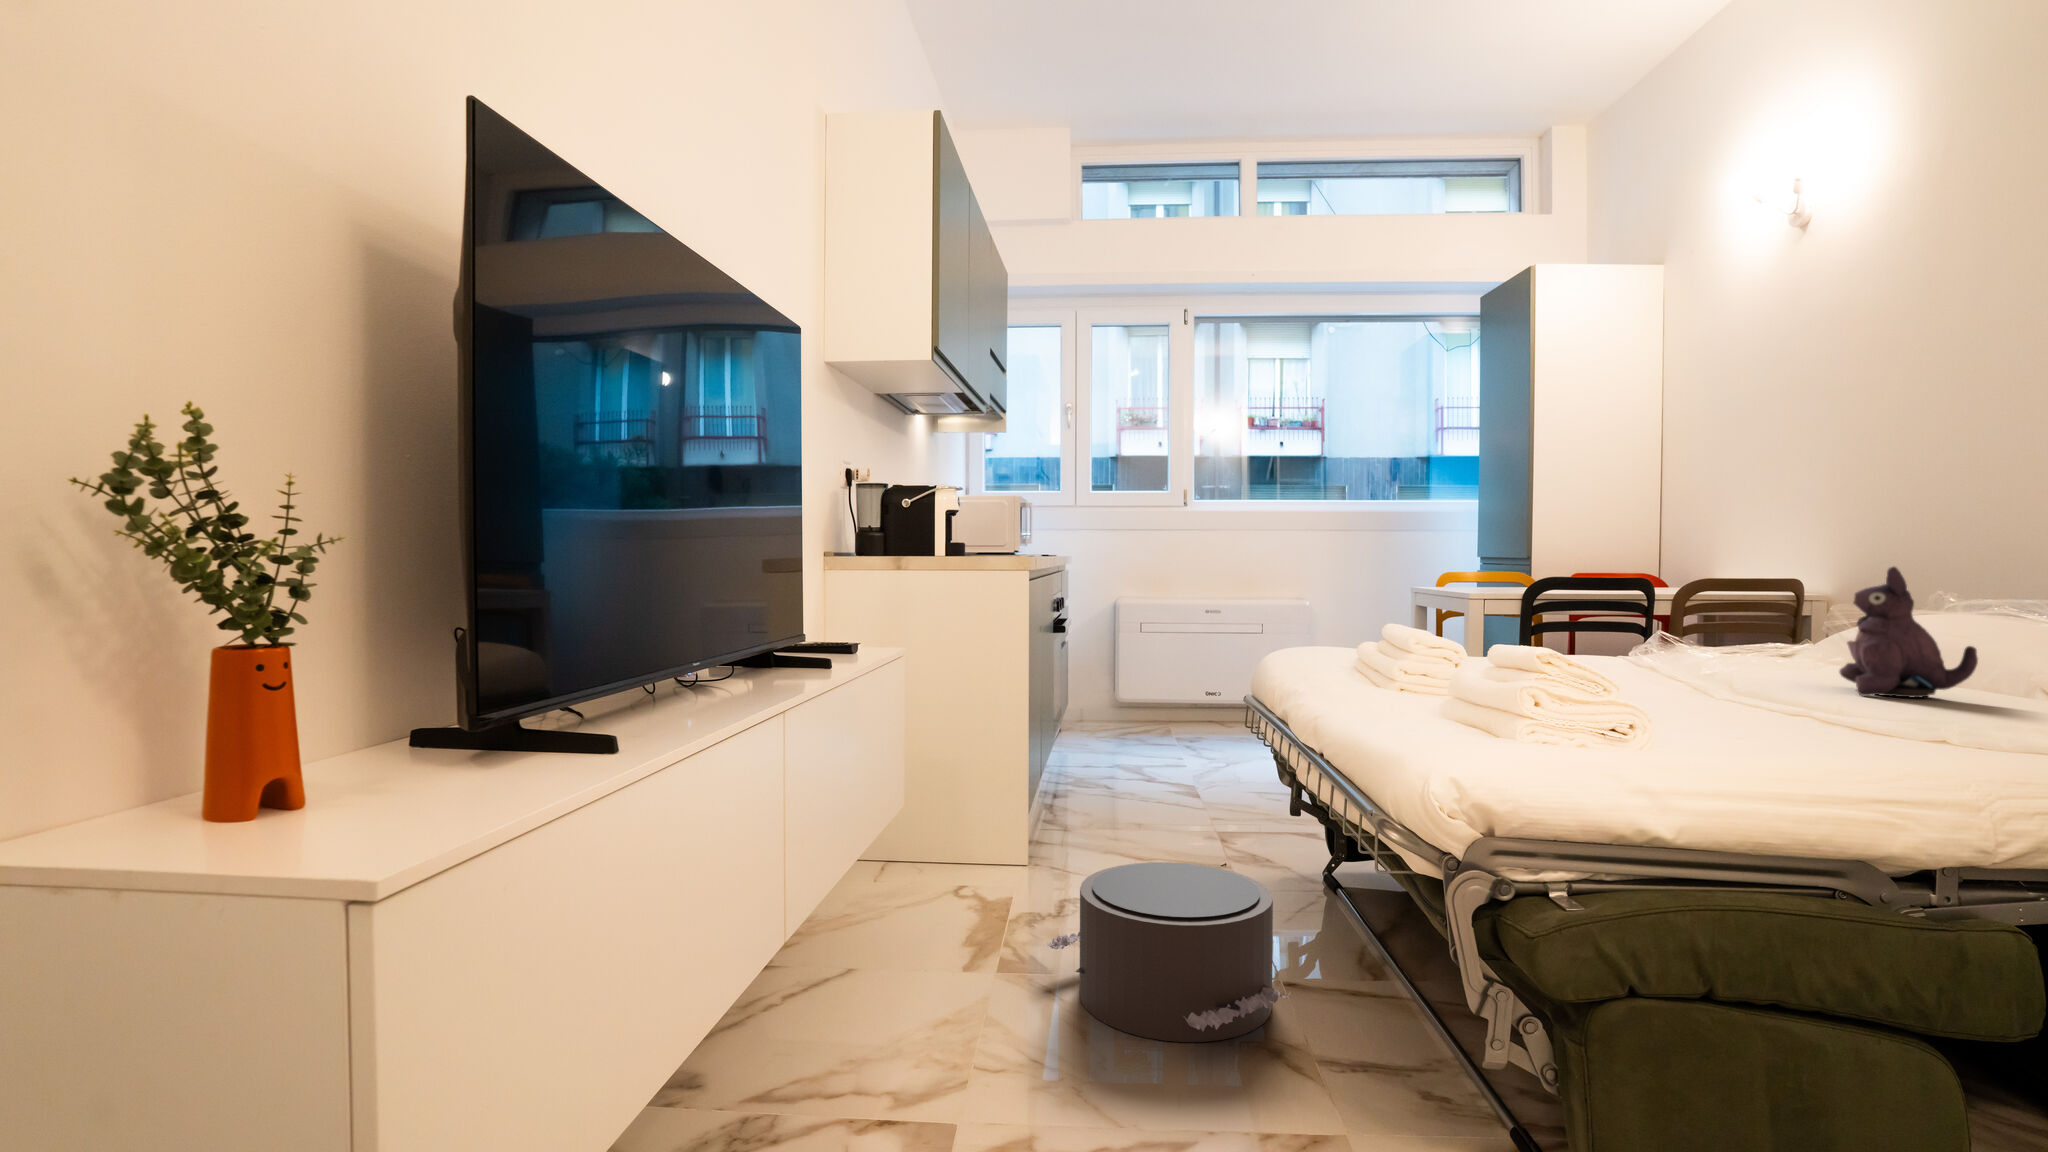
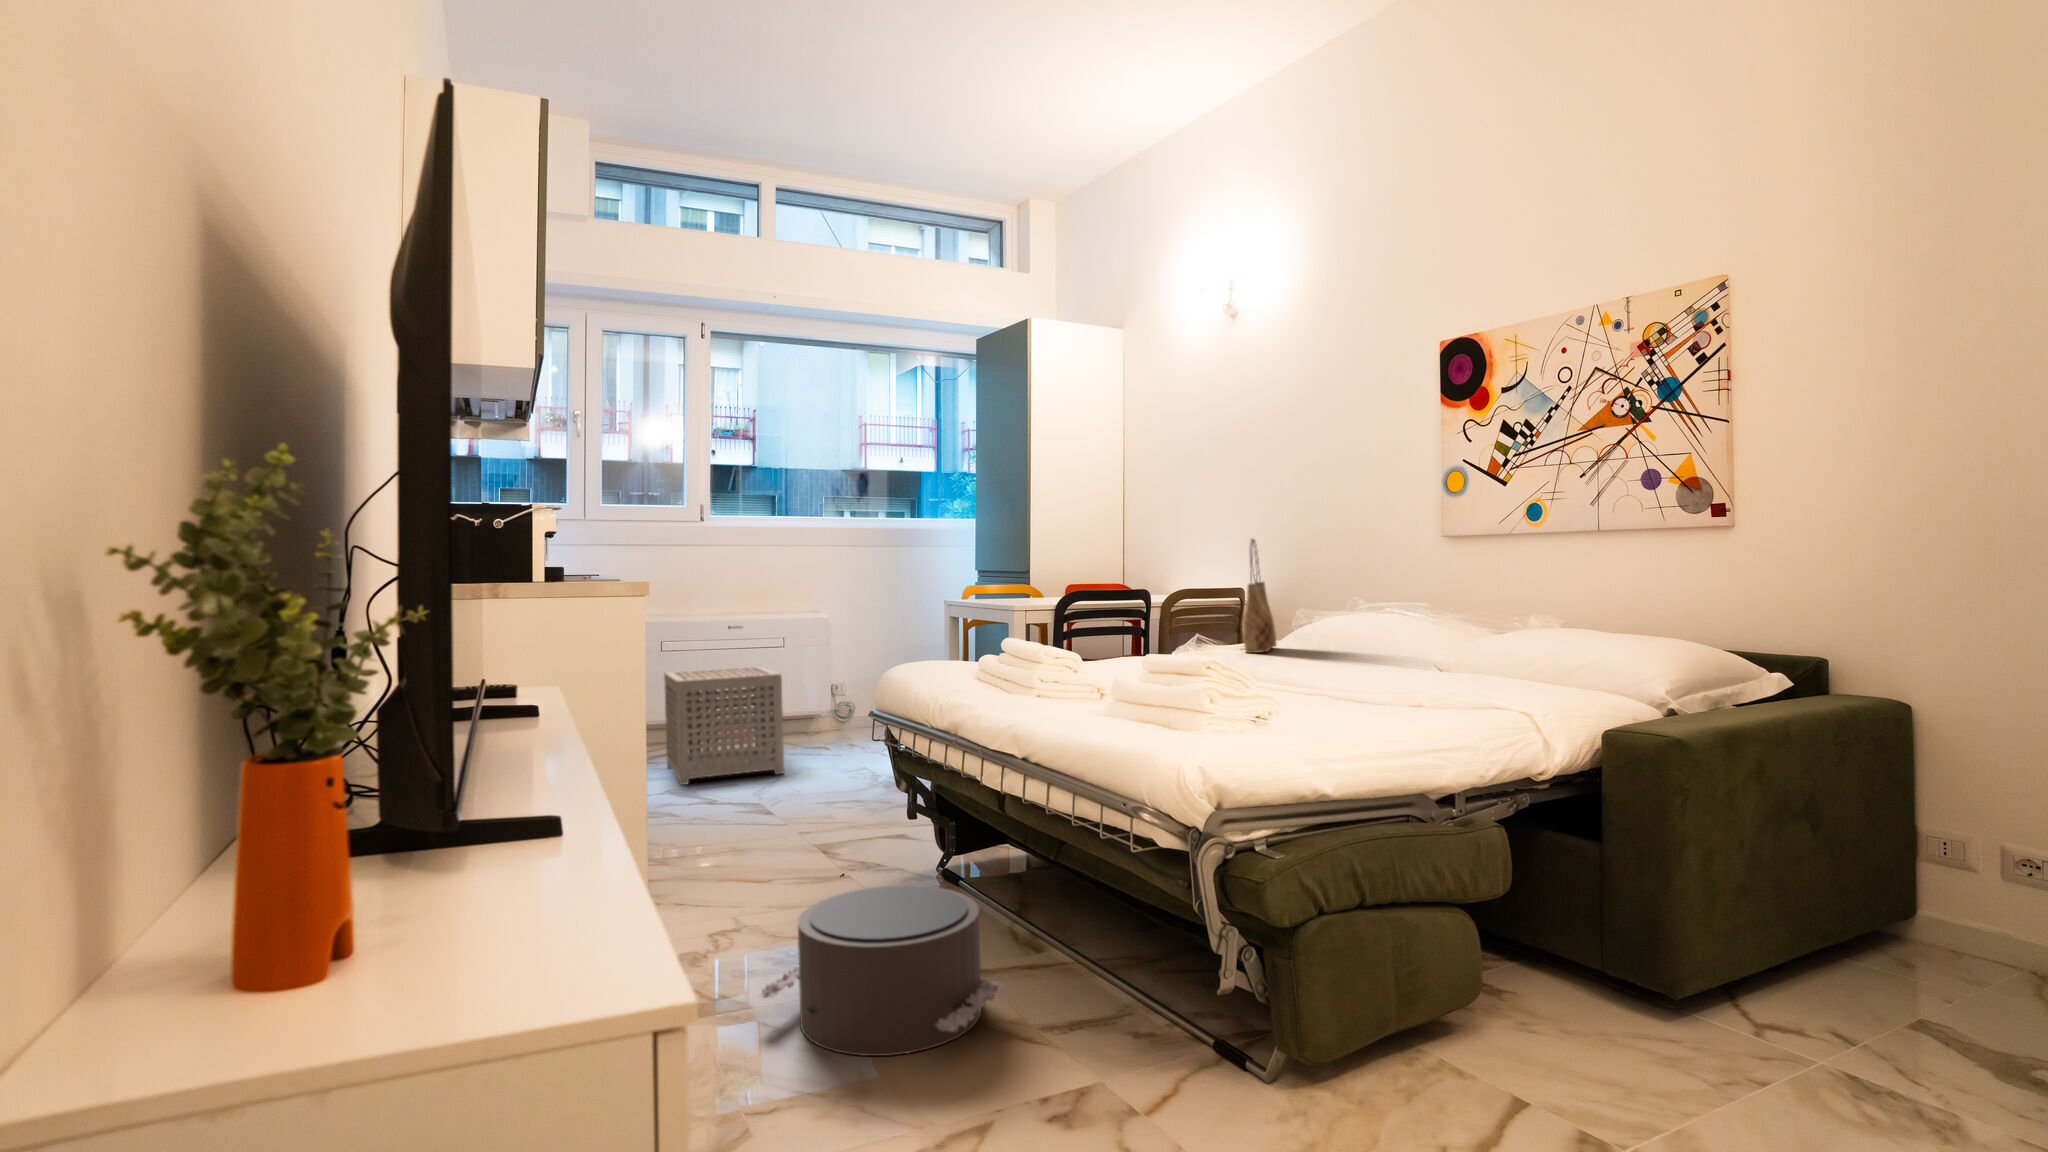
tote bag: none [1747,507,1817,659] -> present [1242,539,1276,653]
plush toy: present [1839,567,1978,698] -> none [1326,586,1402,677]
side table: none [1134,641,1234,749] -> present [664,666,784,785]

